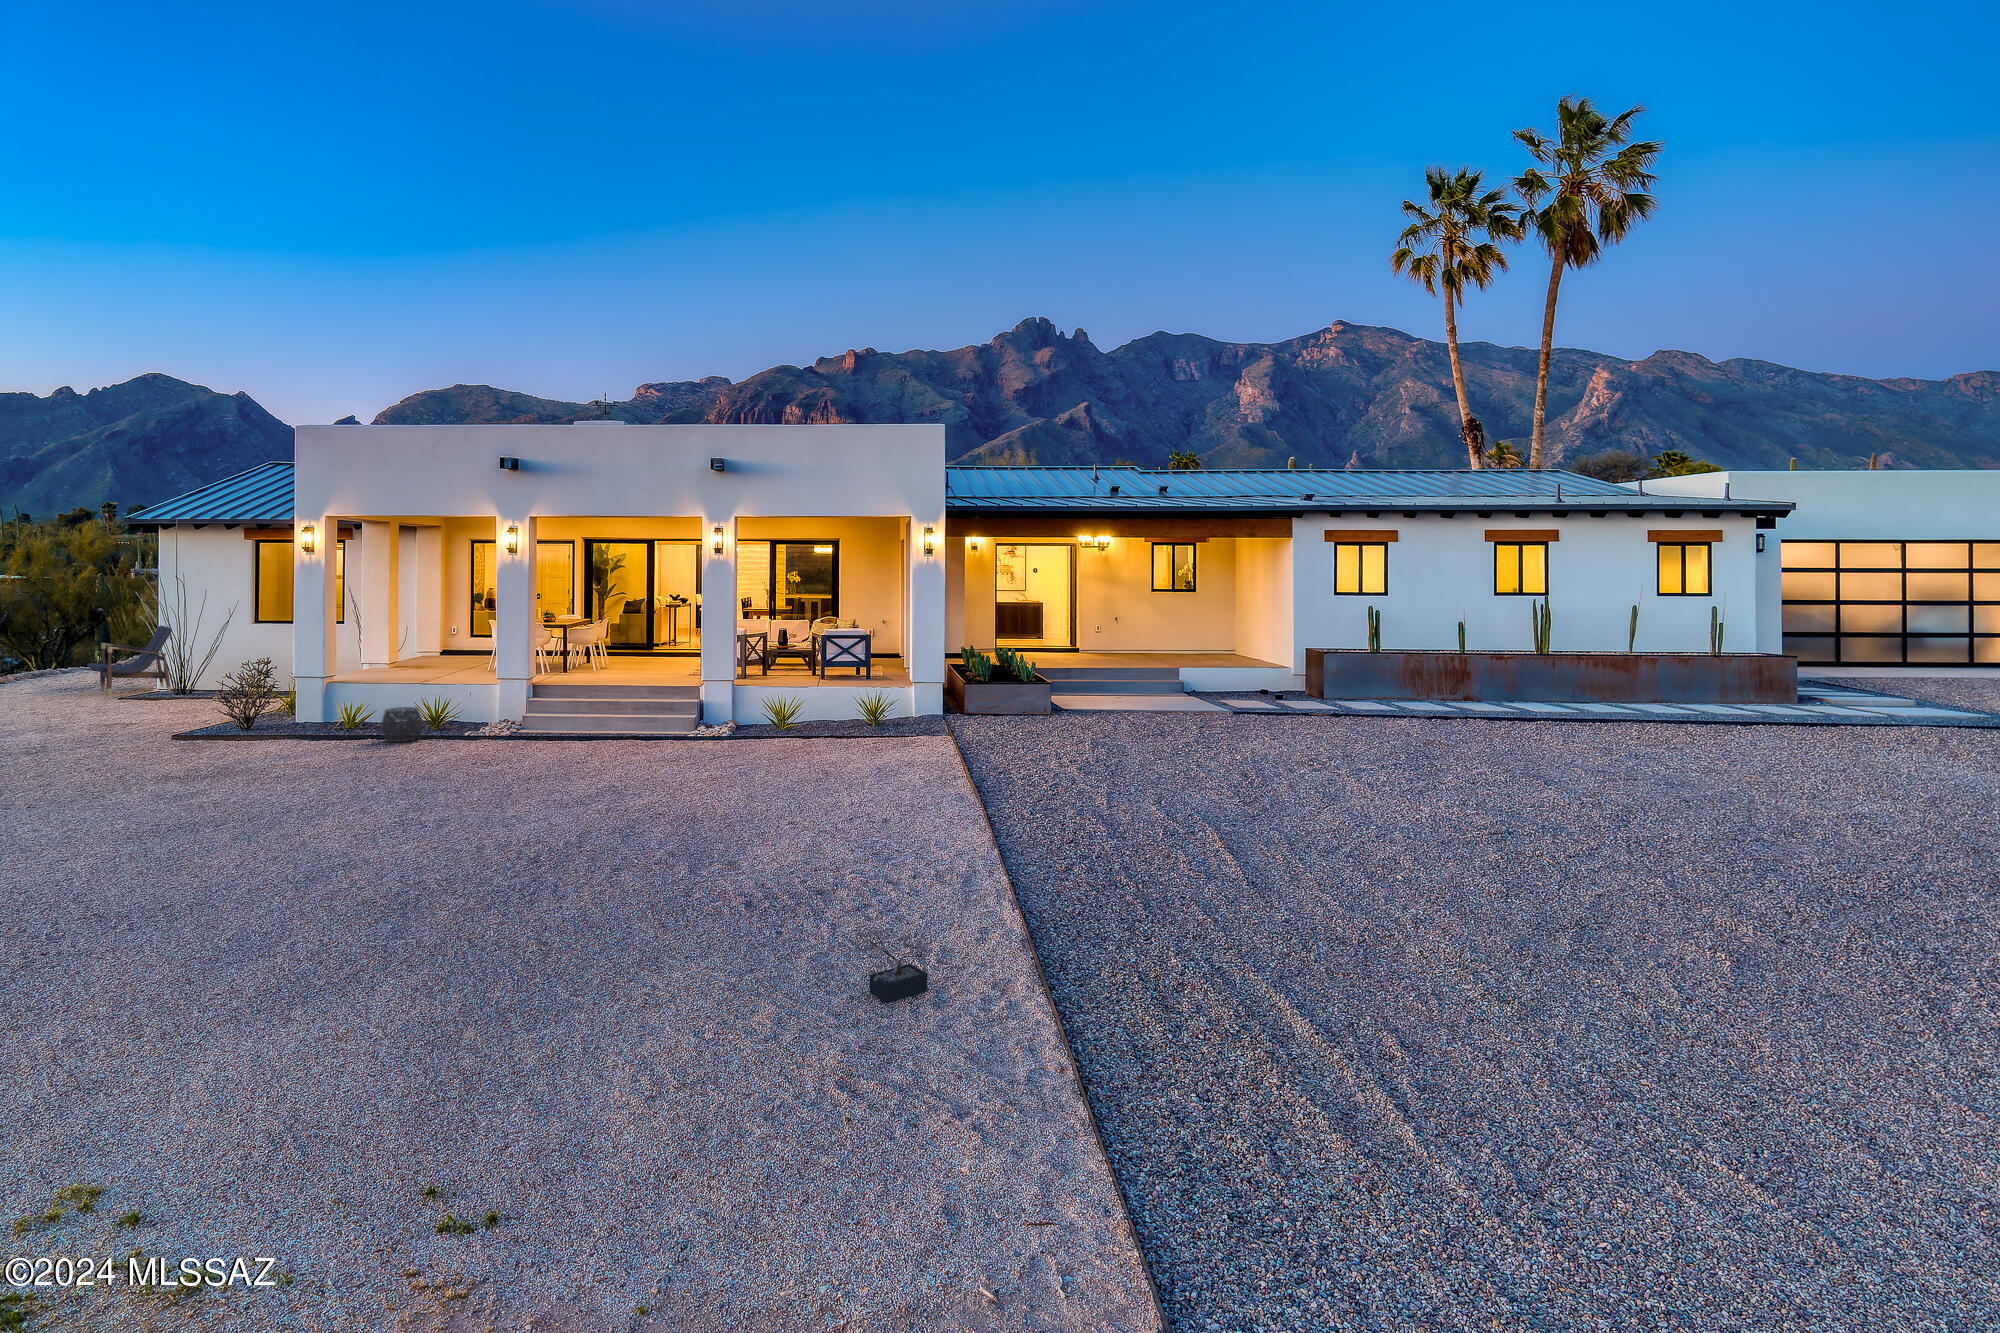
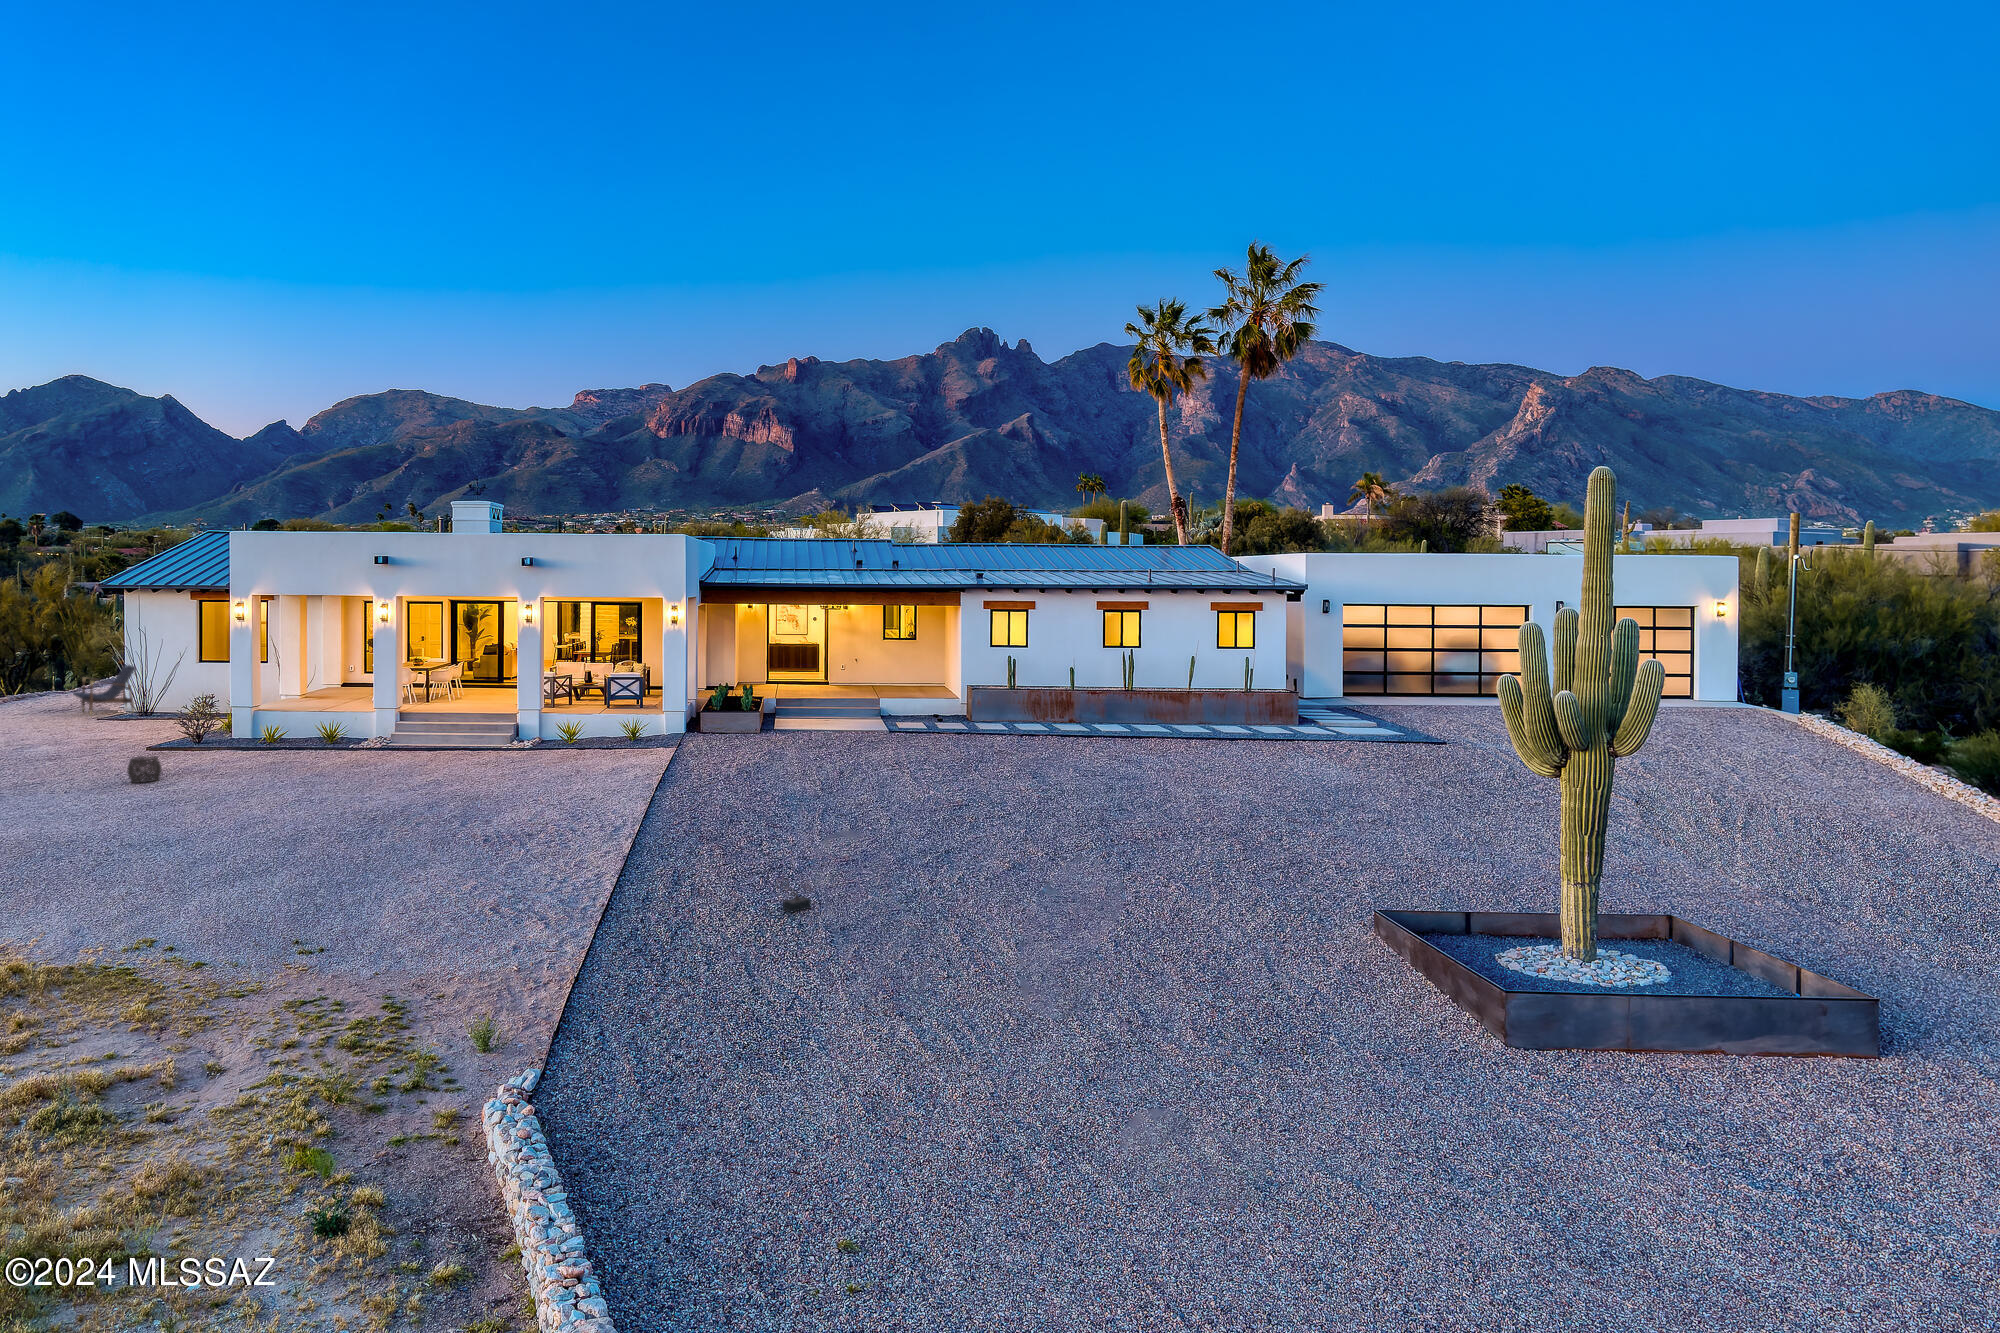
woven basket: present [381,707,423,742] -> present [127,756,162,783]
decorative plant: present [854,929,932,1003] -> present [777,879,813,912]

